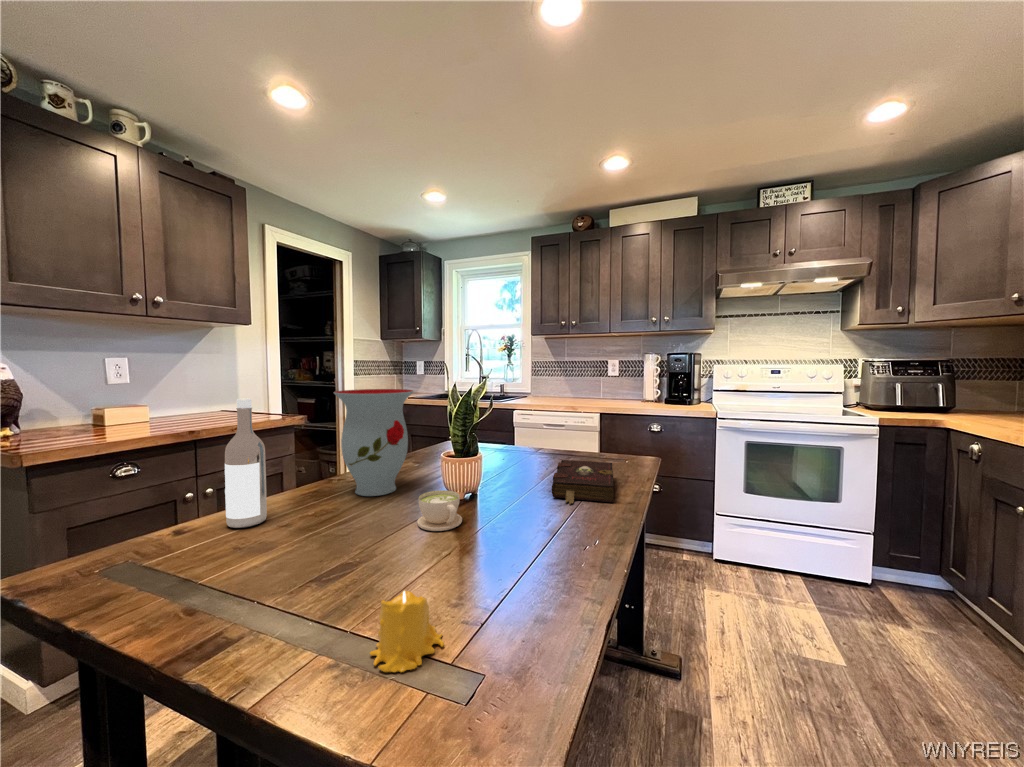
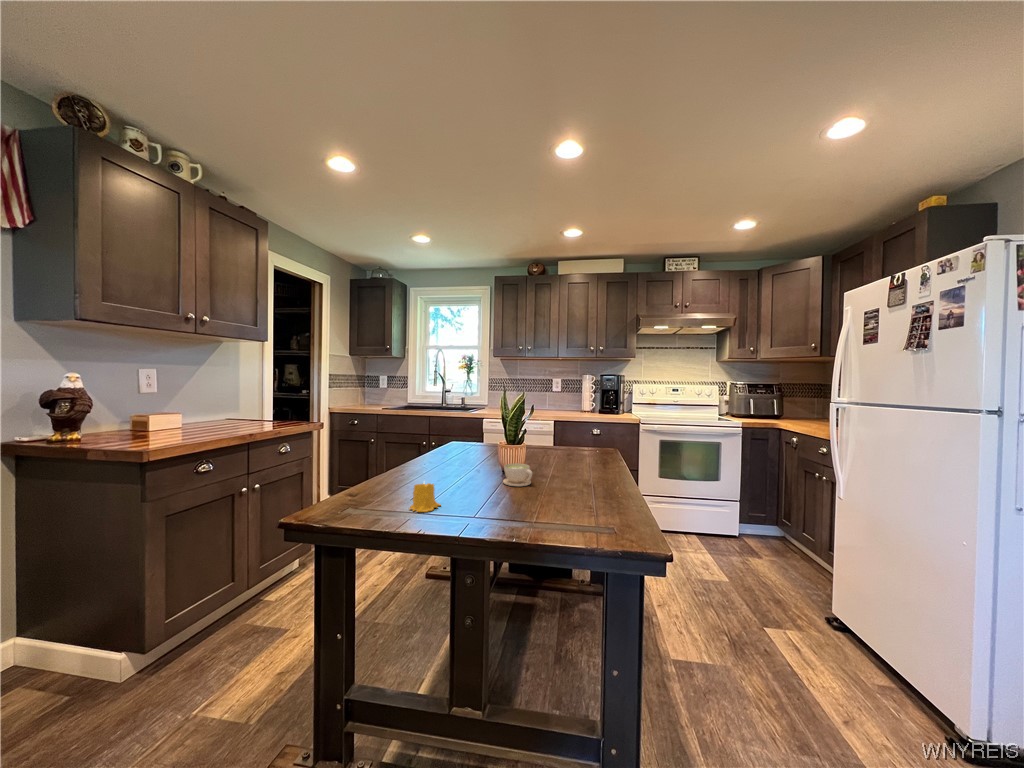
vase: present [334,389,413,496] -> none [423,398,477,473]
wine bottle: present [225,398,267,528] -> none [376,403,401,491]
book: present [552,460,614,504] -> none [564,448,610,472]
candle: present [370,591,444,672] -> present [409,483,441,512]

